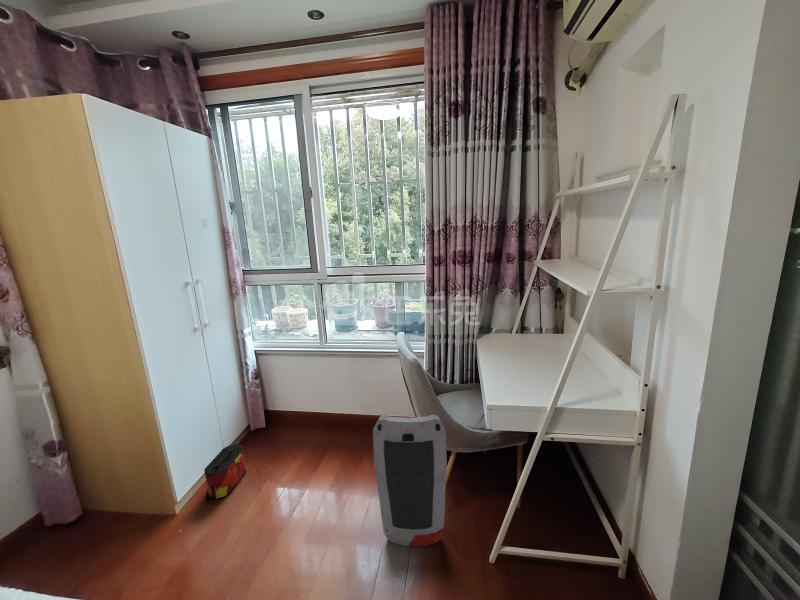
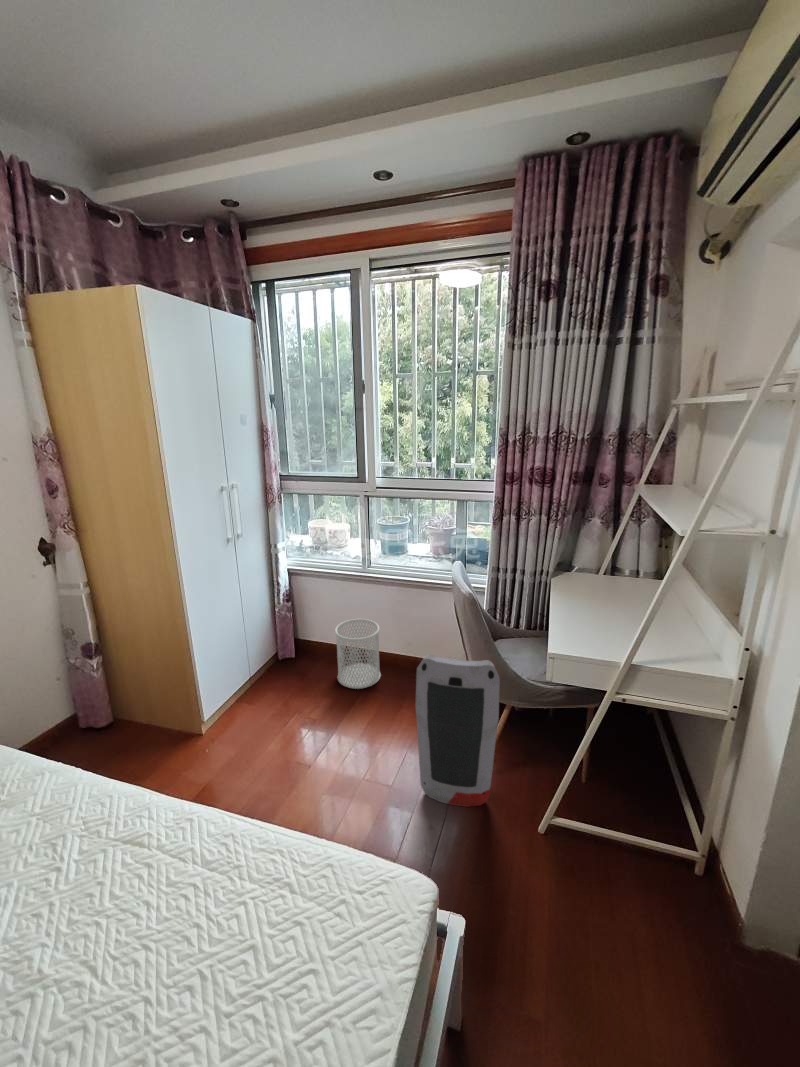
wastebasket: none [300,388,342,450] -> present [335,619,380,689]
bag: present [204,444,246,503] -> none [231,670,273,728]

